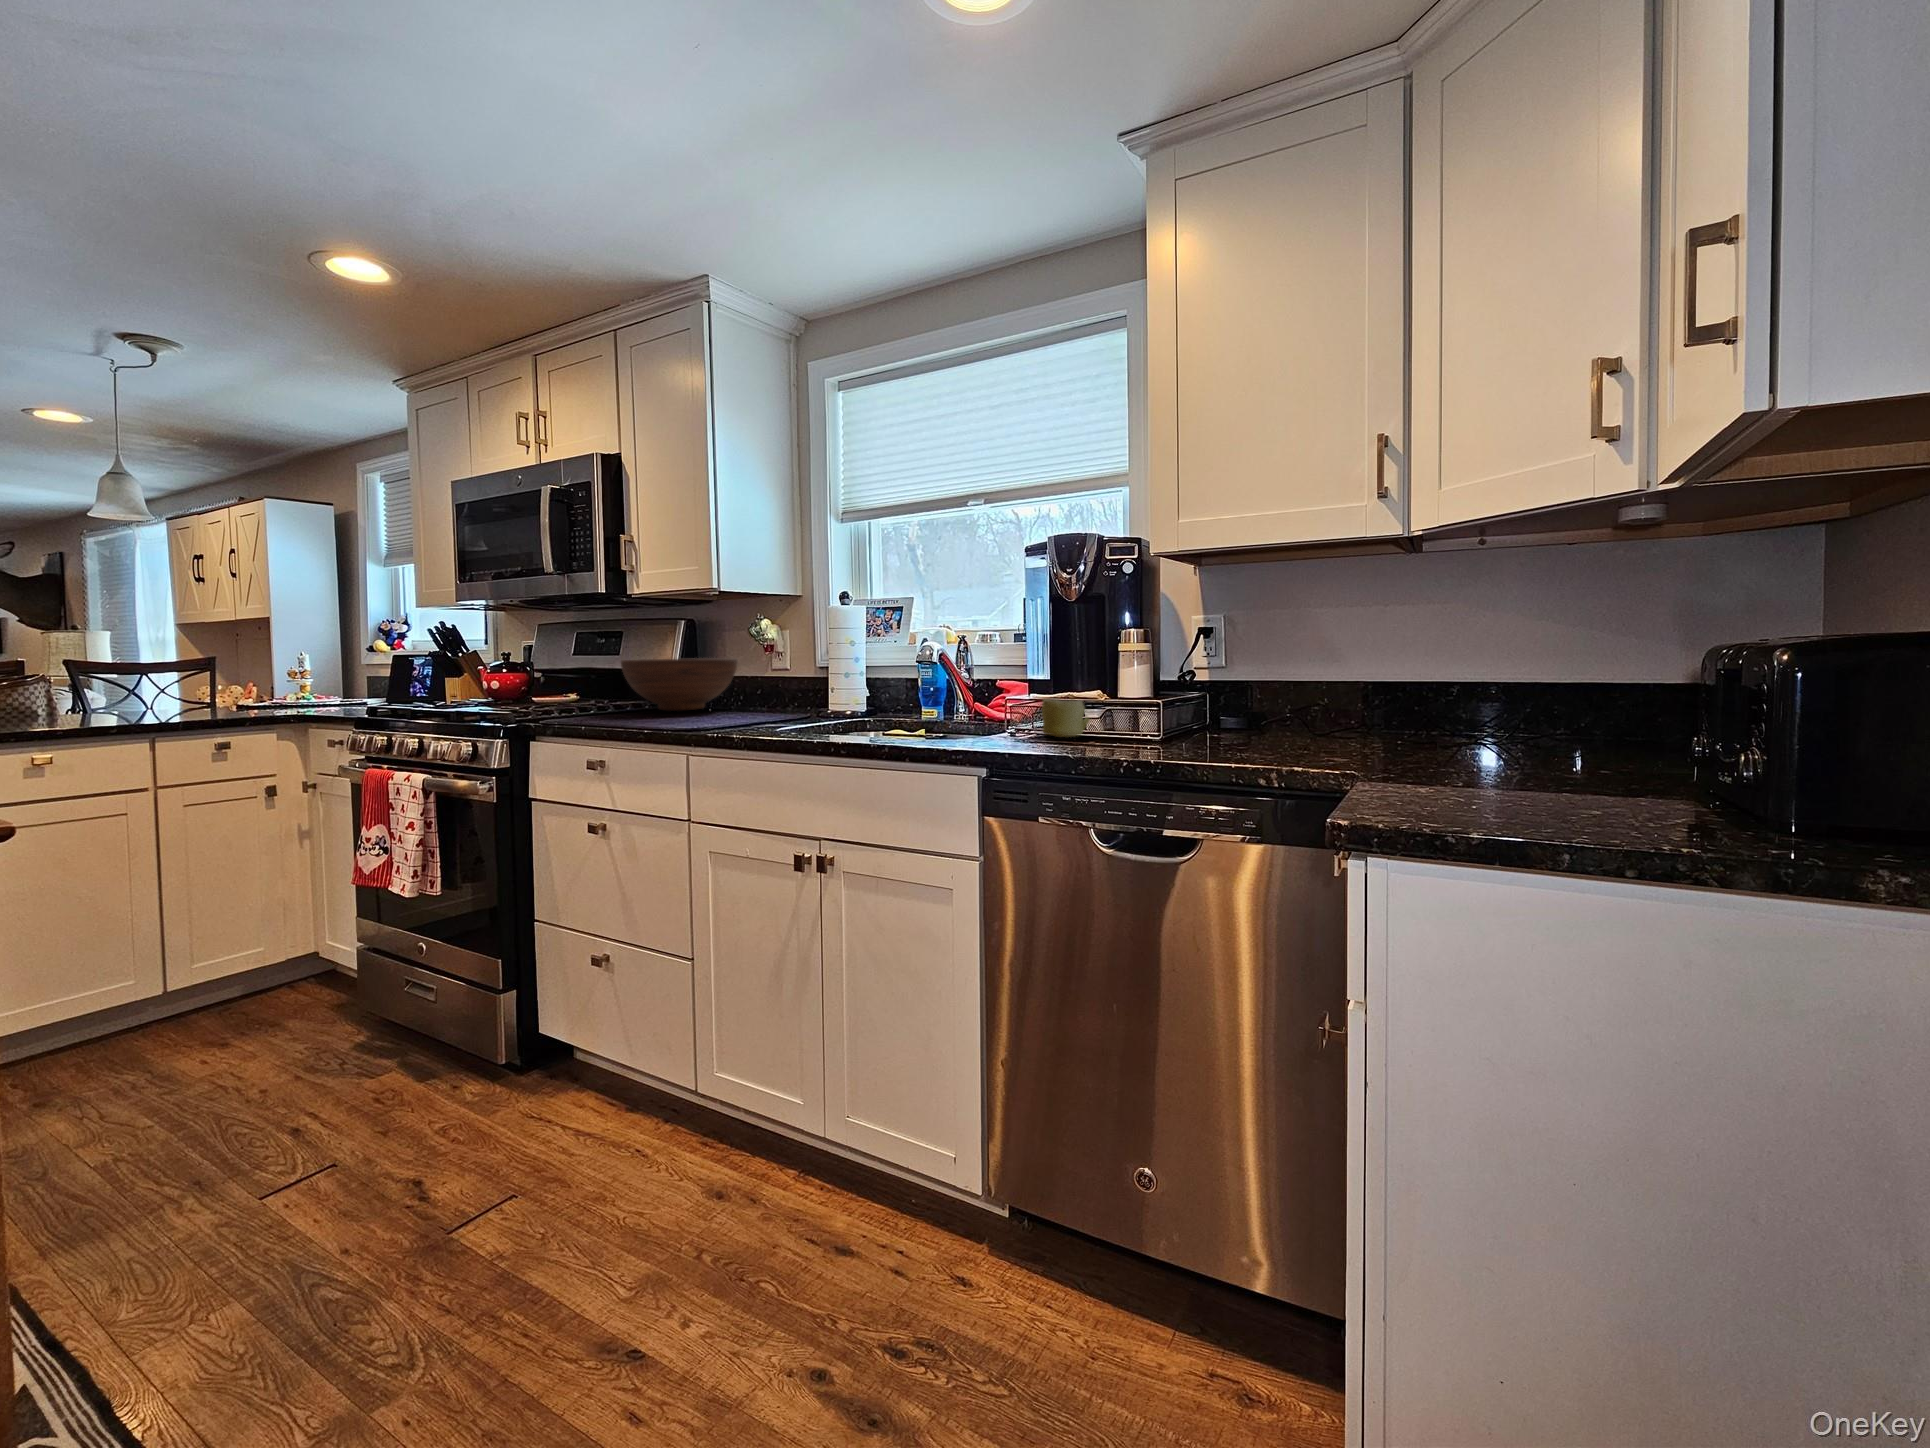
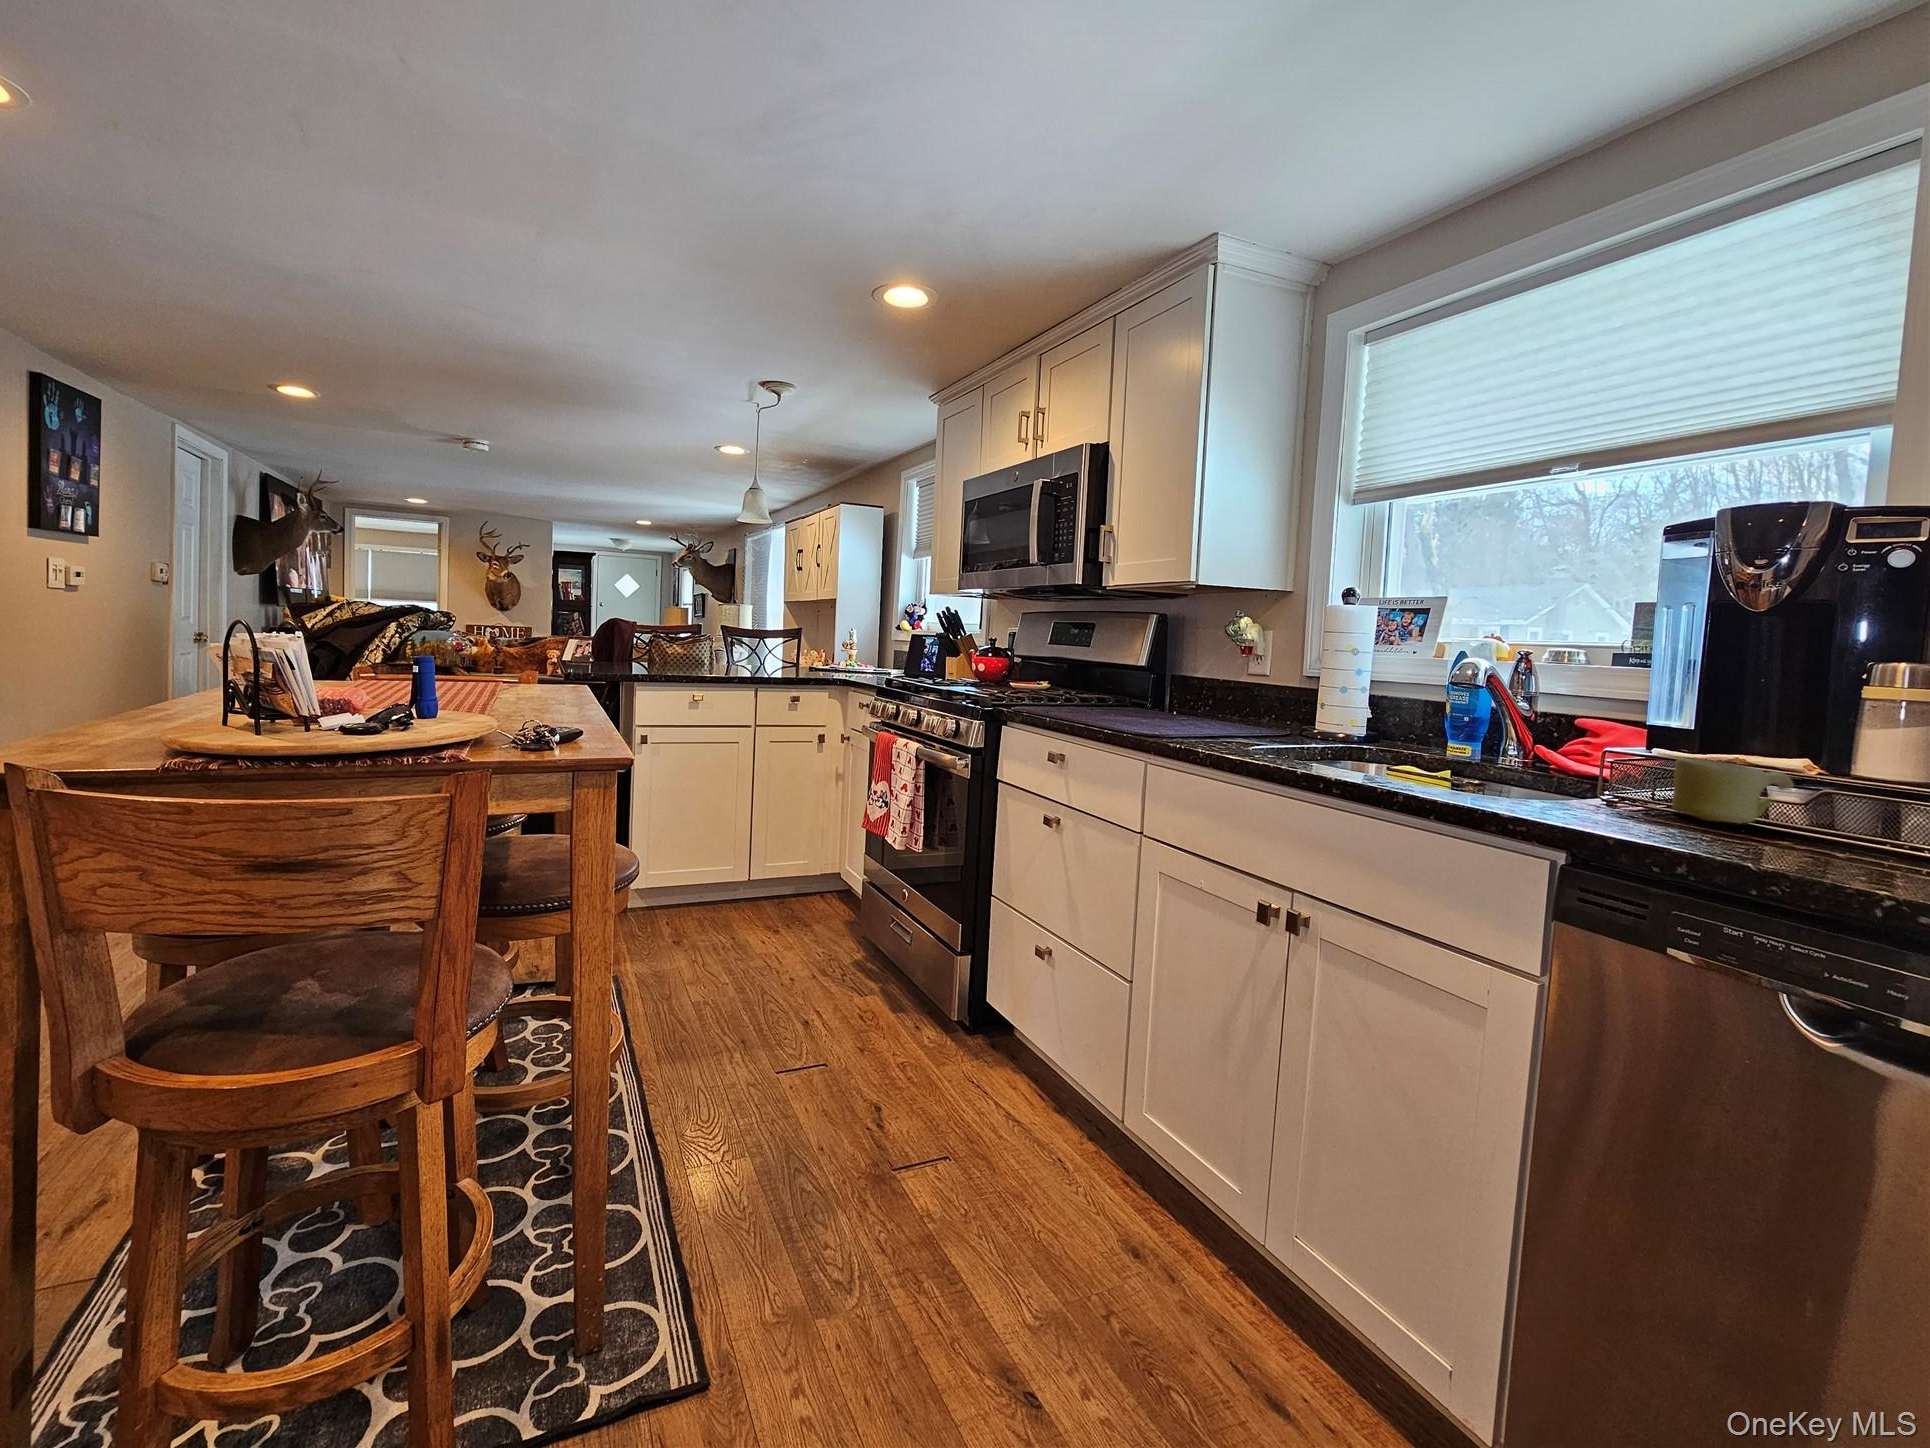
fruit bowl: present [621,658,738,711] -> none [1091,652,1211,710]

